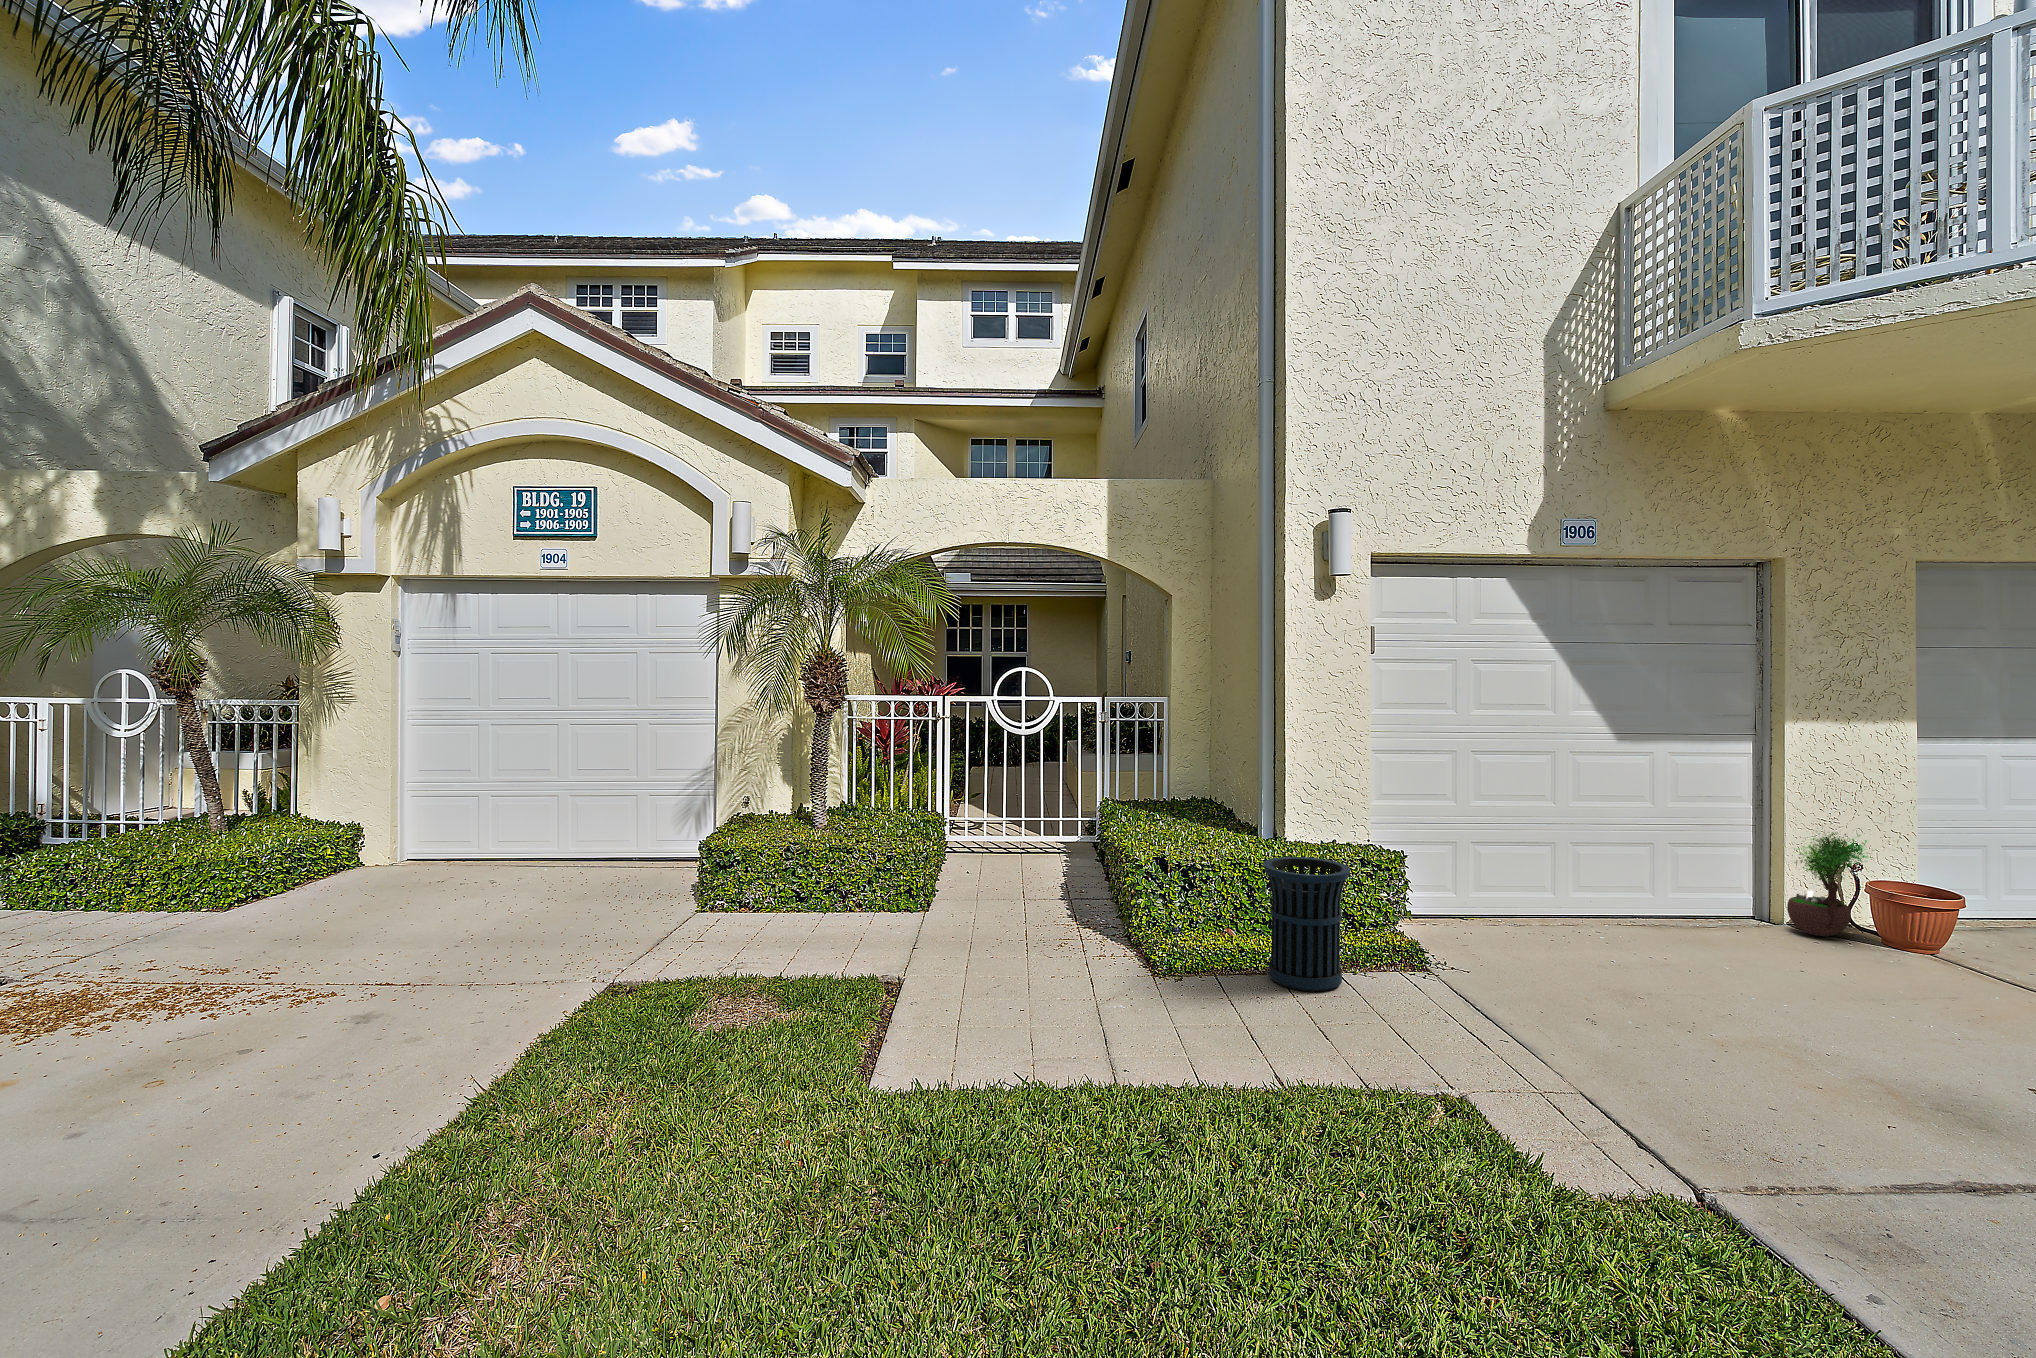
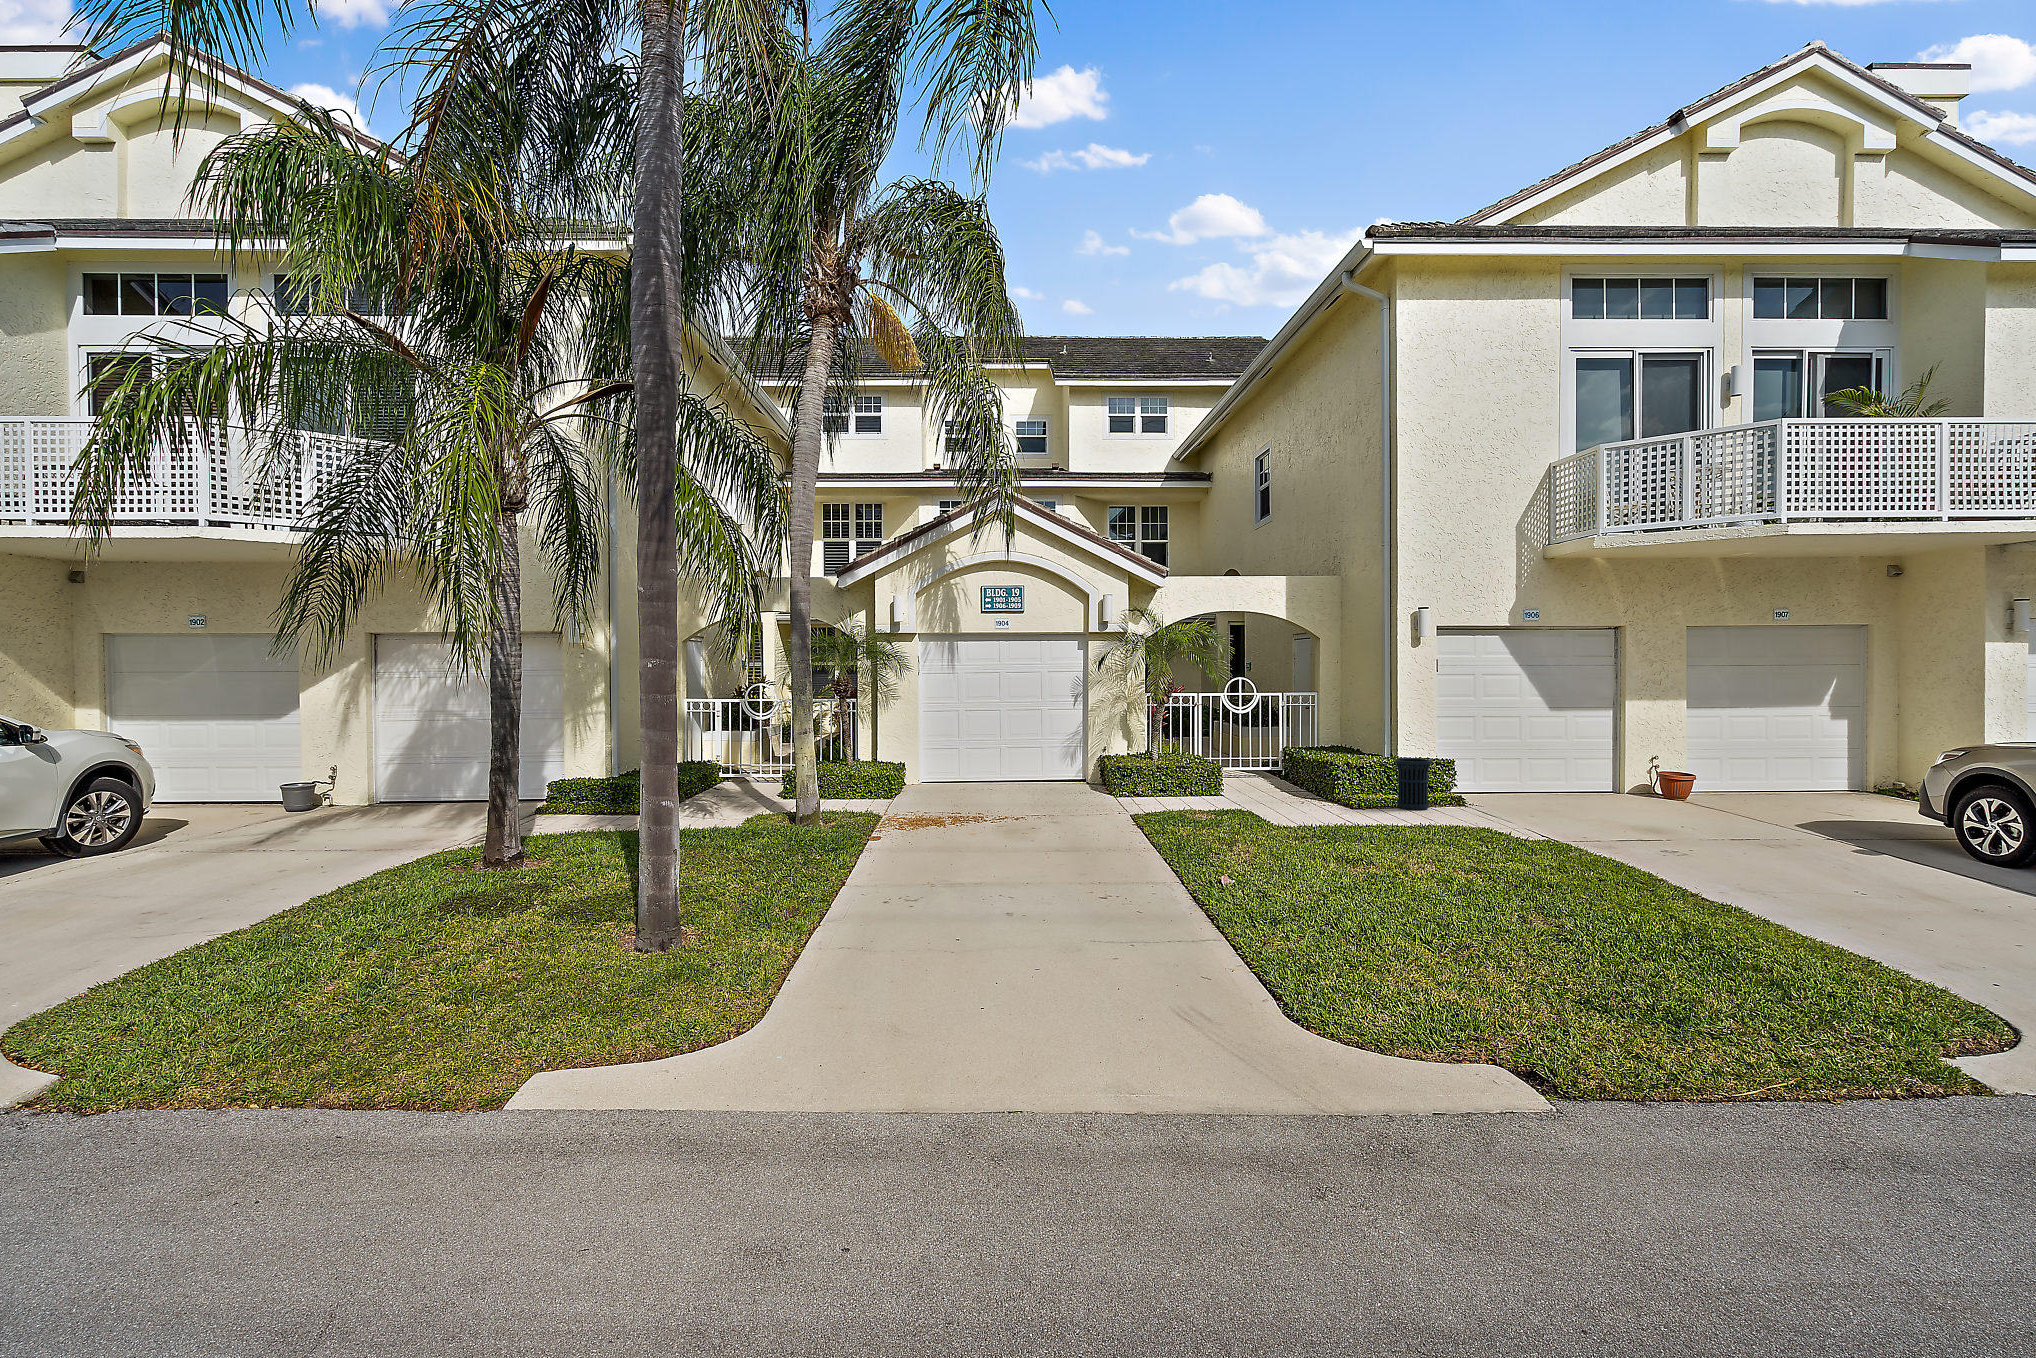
potted tree: present [1787,832,1873,936] -> none [1628,746,1663,797]

